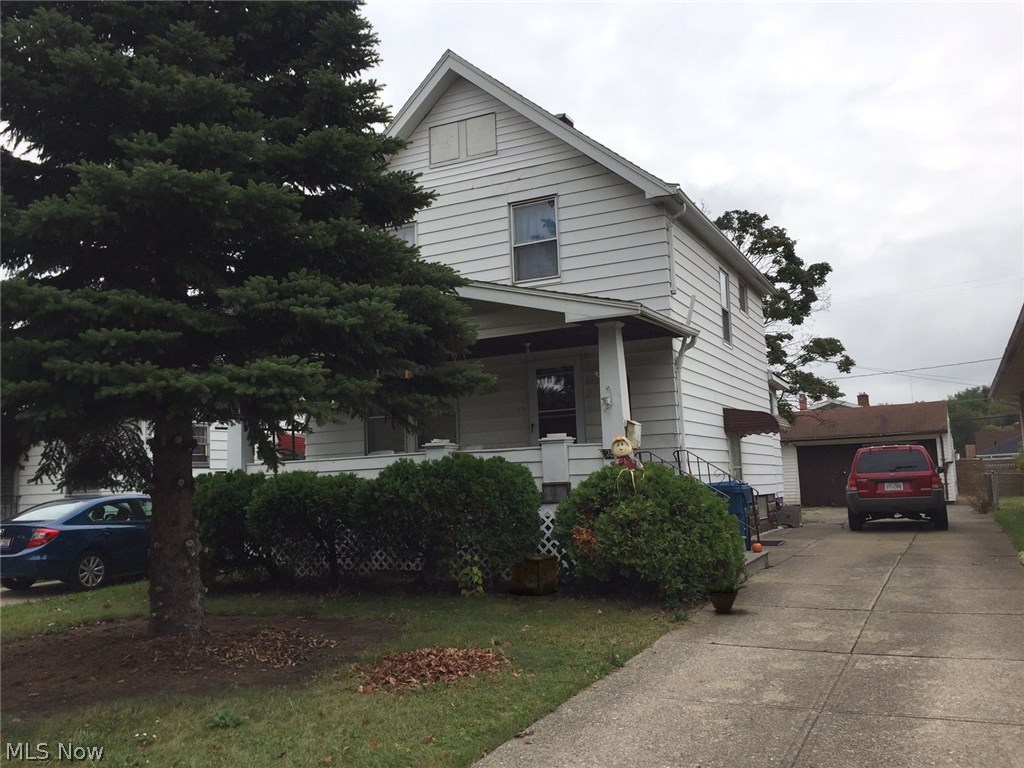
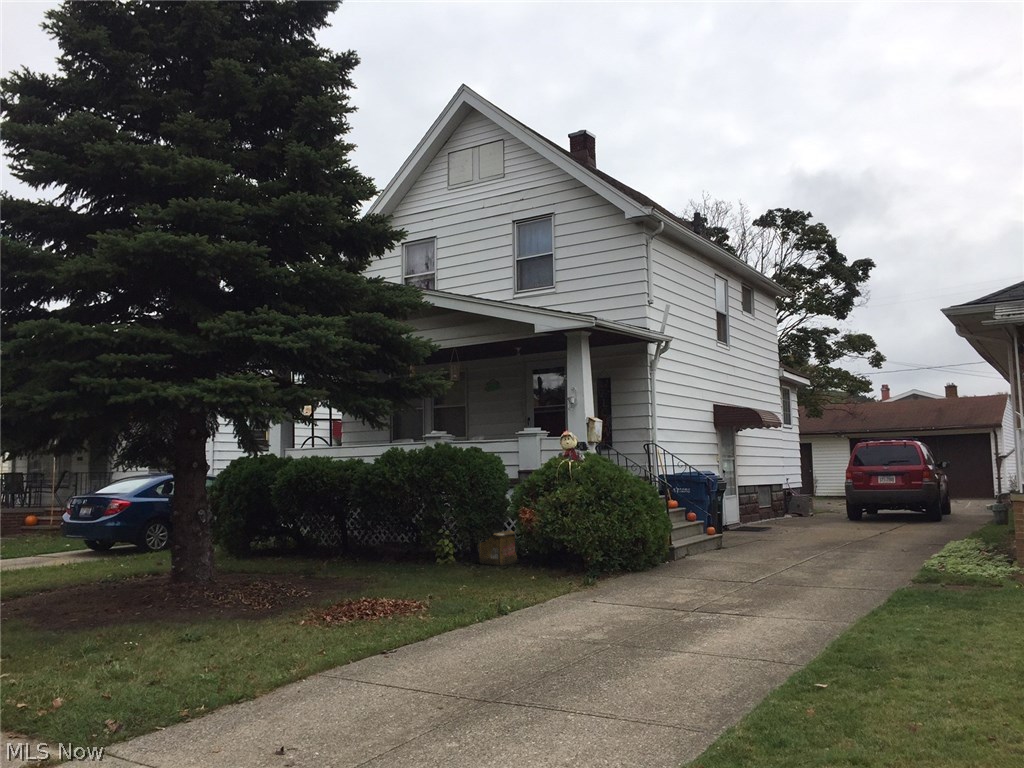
decorative plant: present [697,579,748,613] -> none [614,555,655,583]

